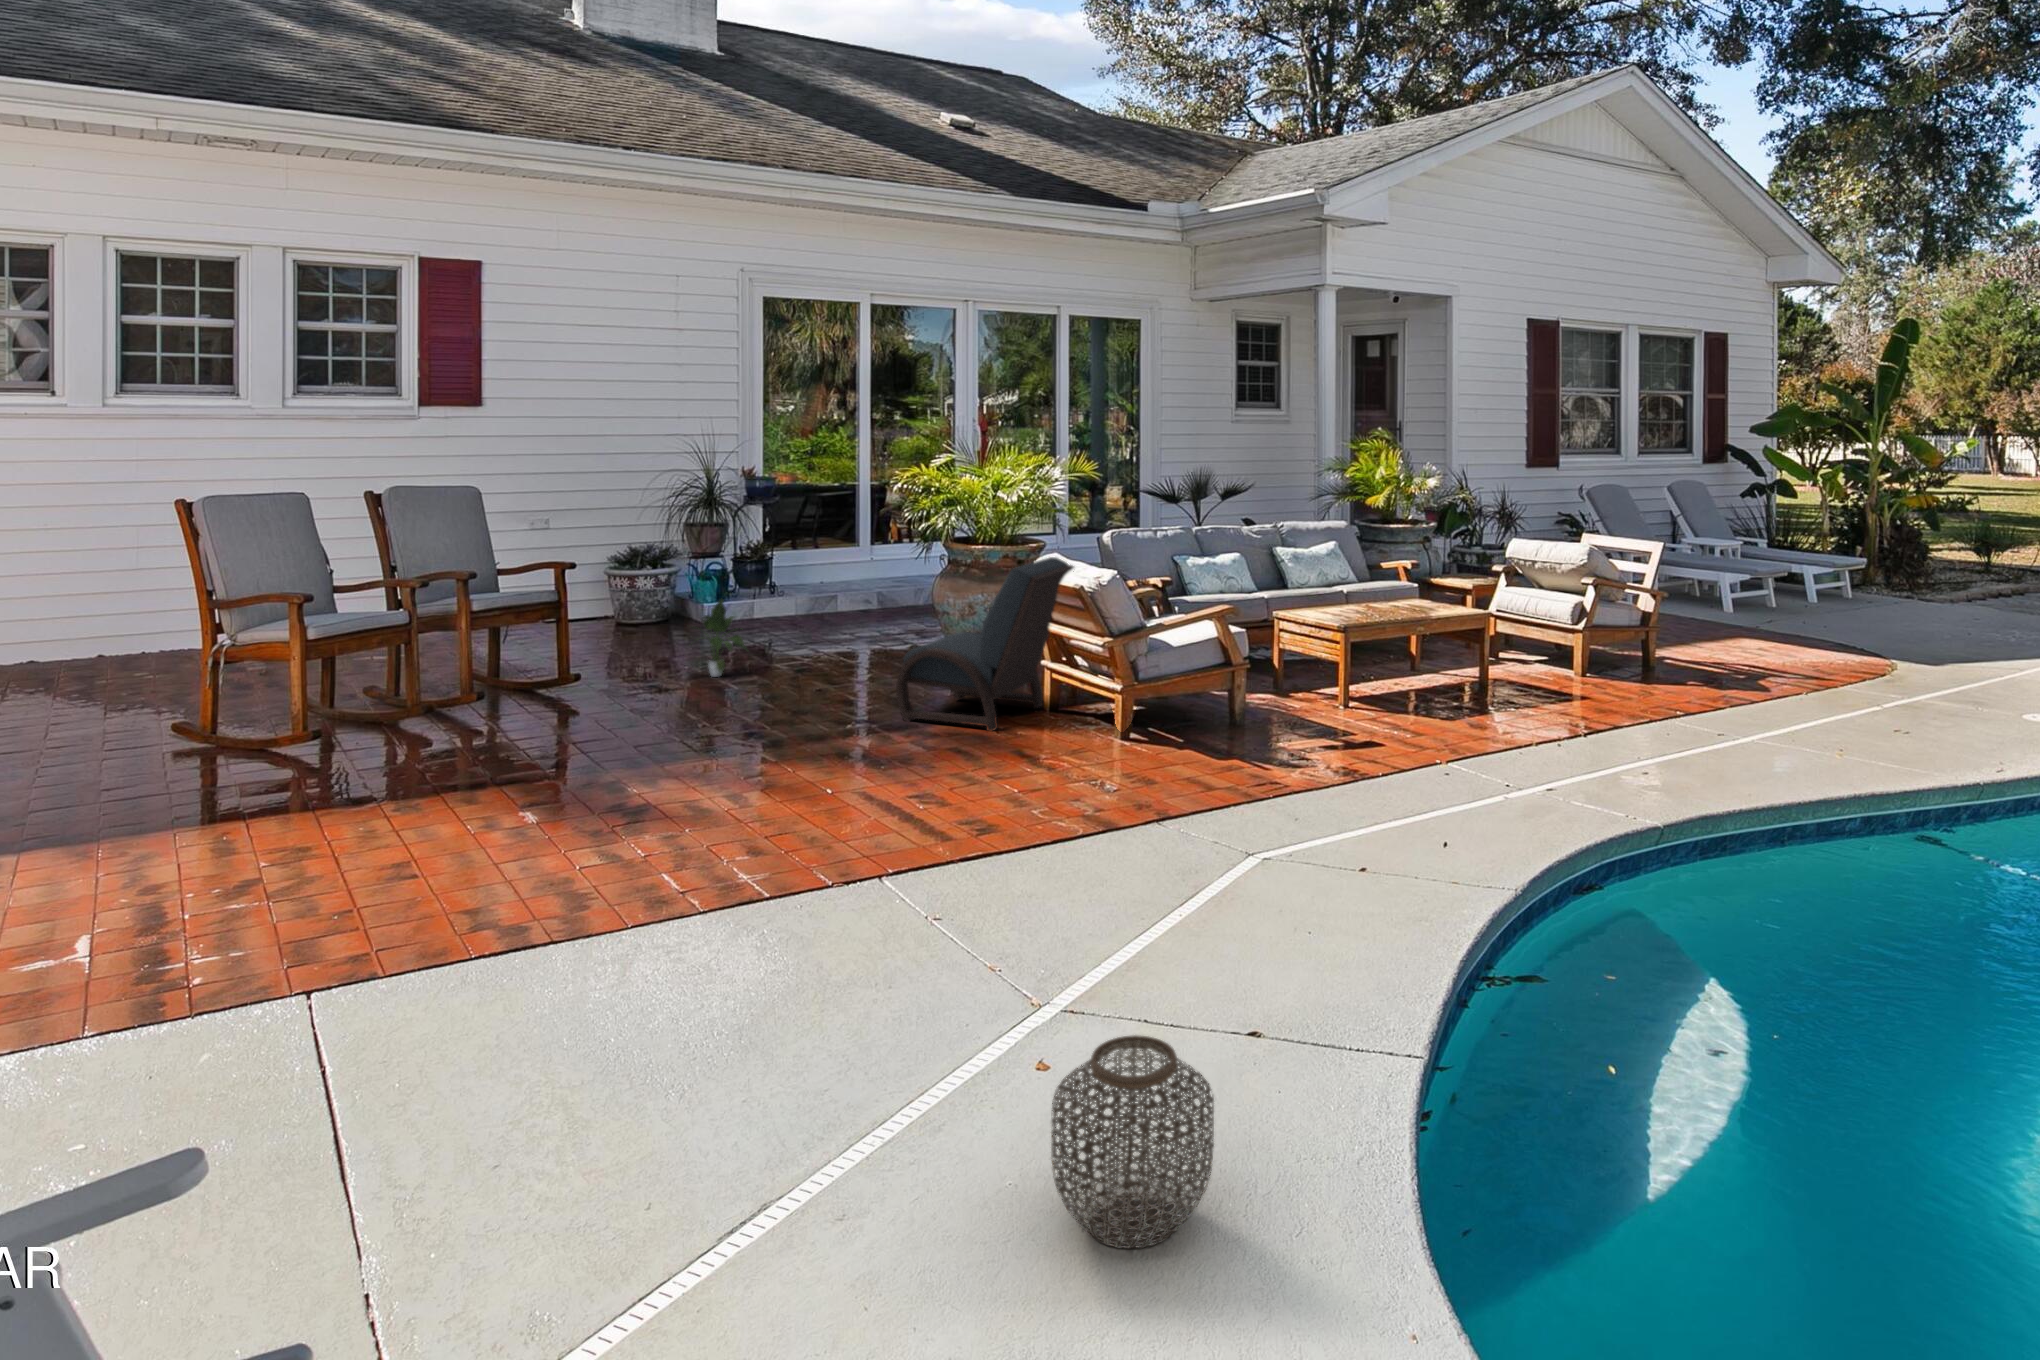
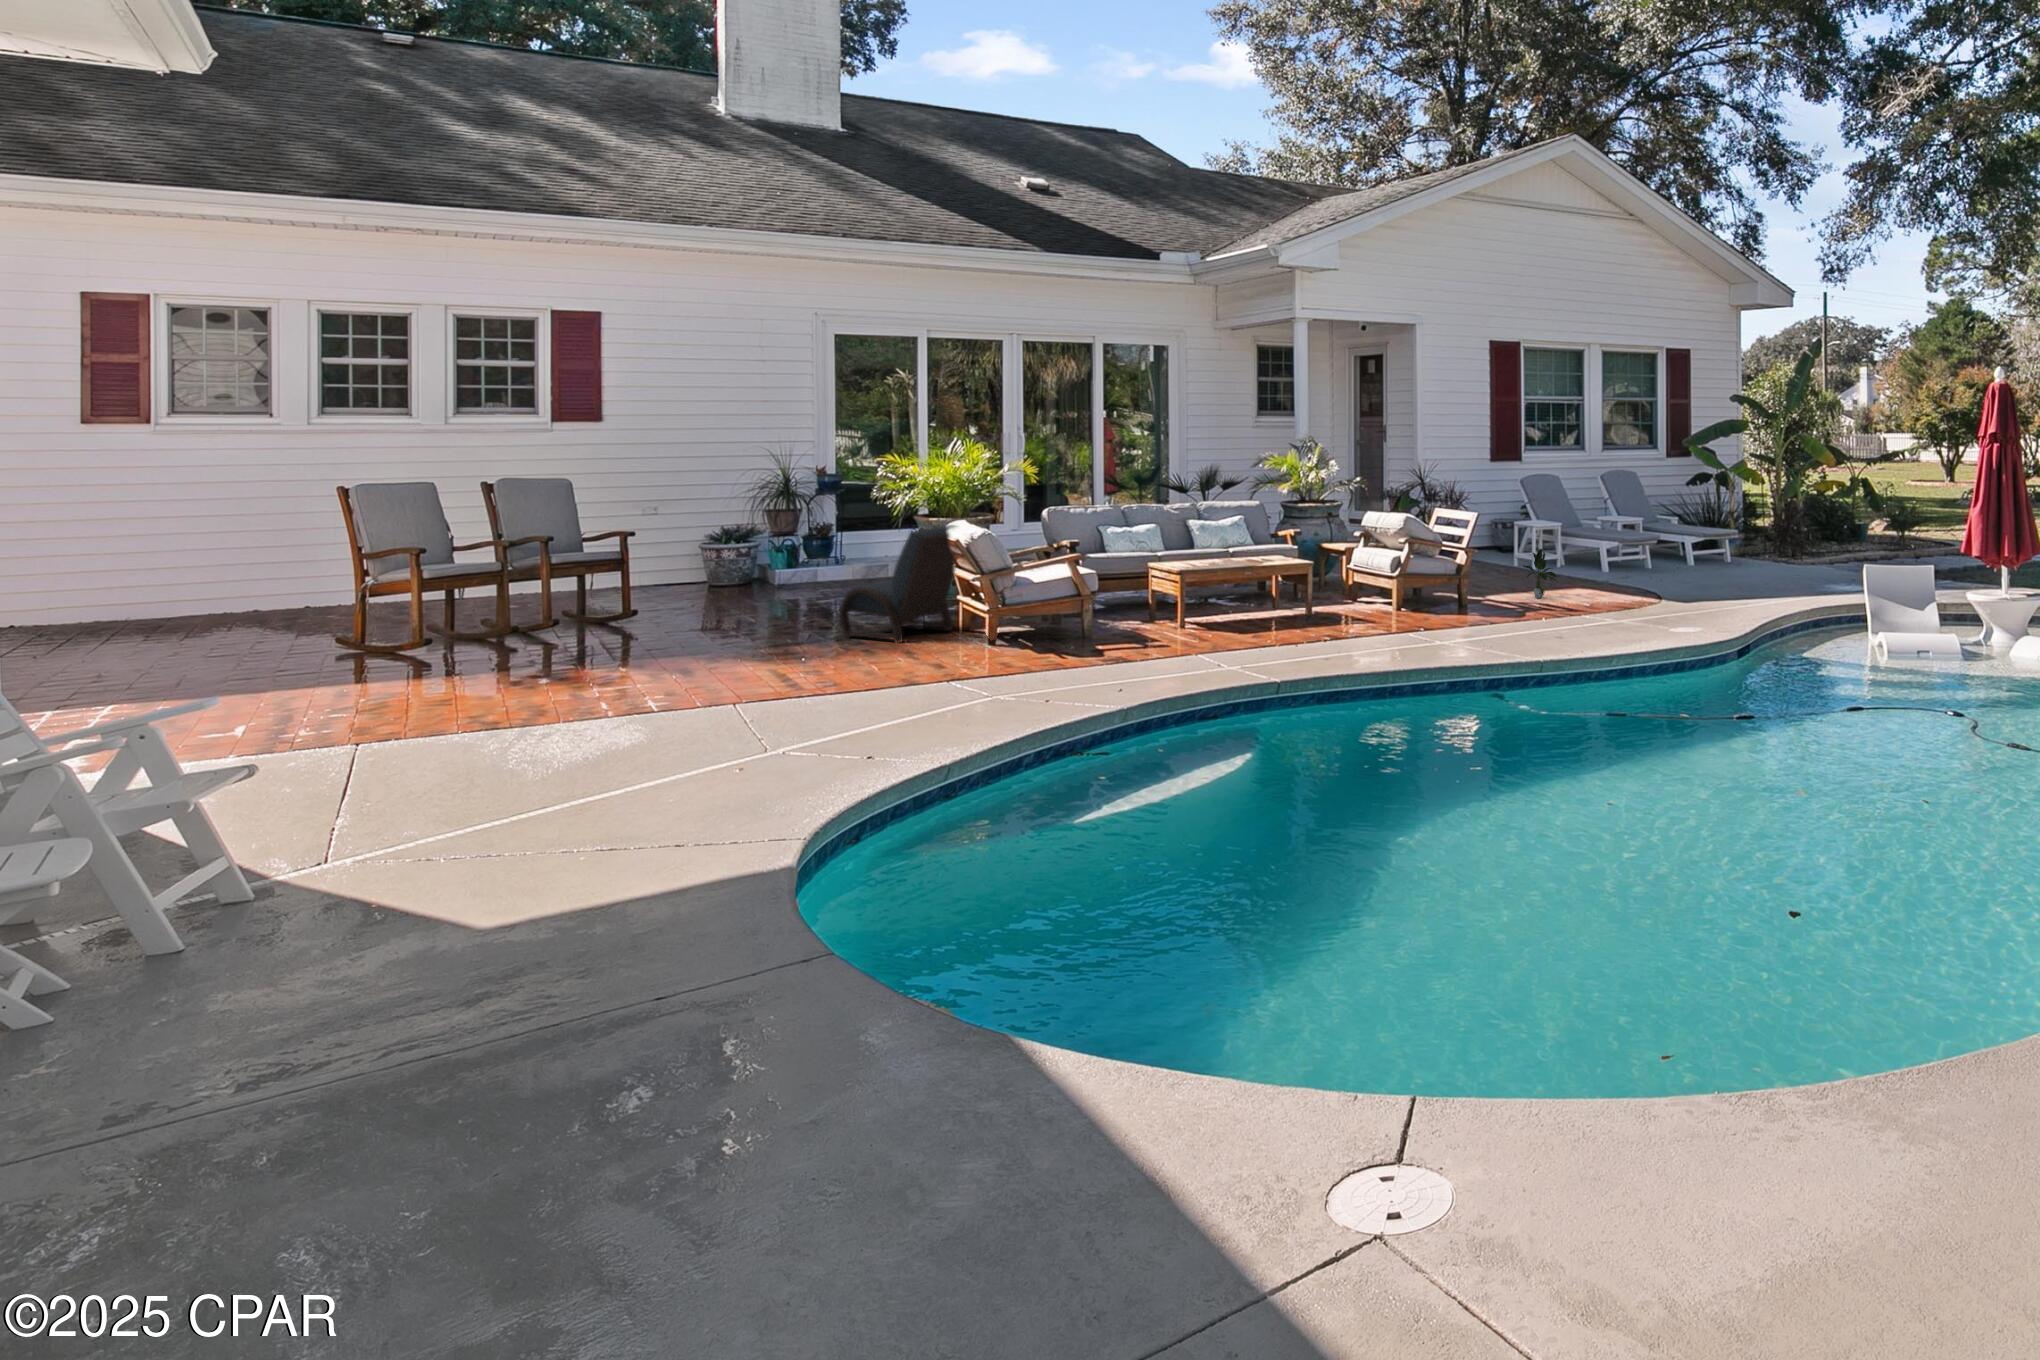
potted plant: present [692,599,747,677] -> present [1523,549,1557,598]
woven basket: present [1051,1035,1214,1248] -> none [639,728,728,818]

